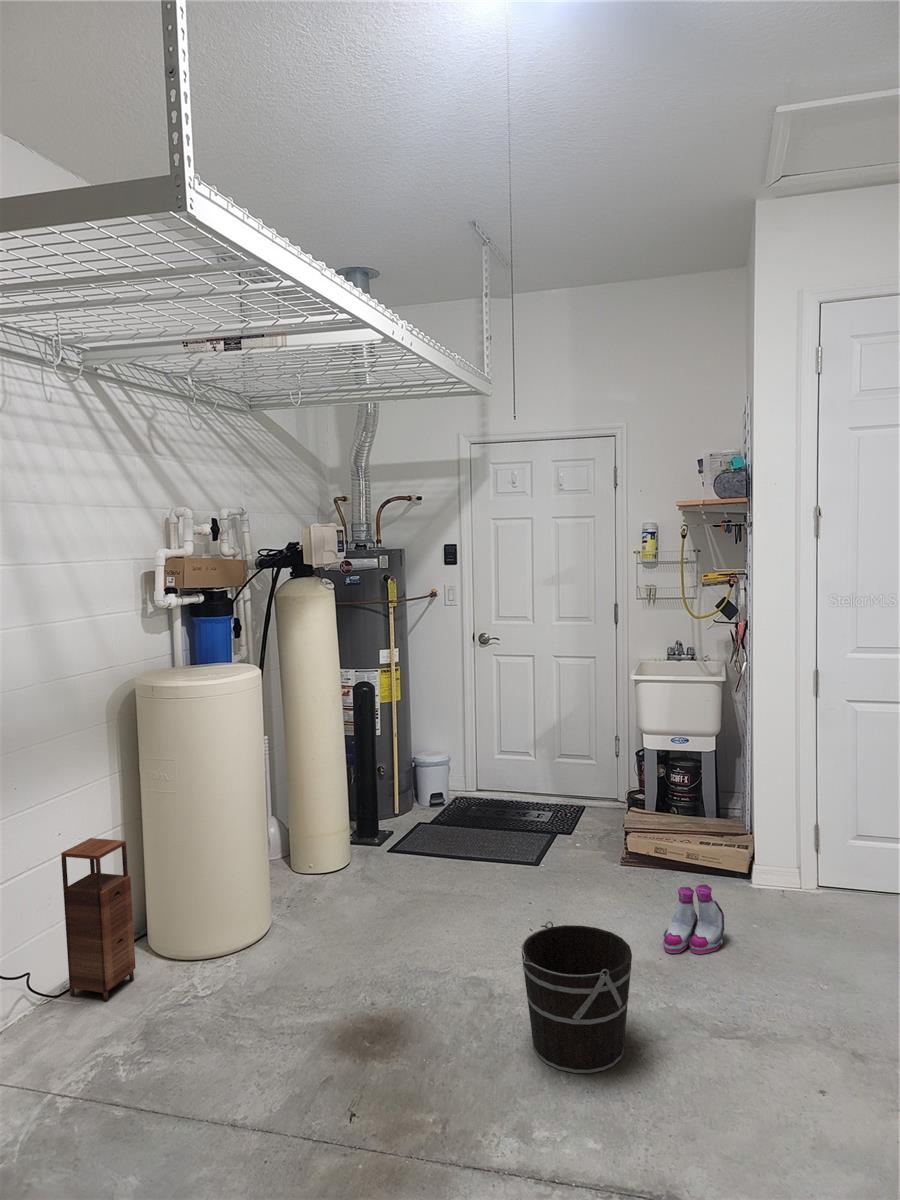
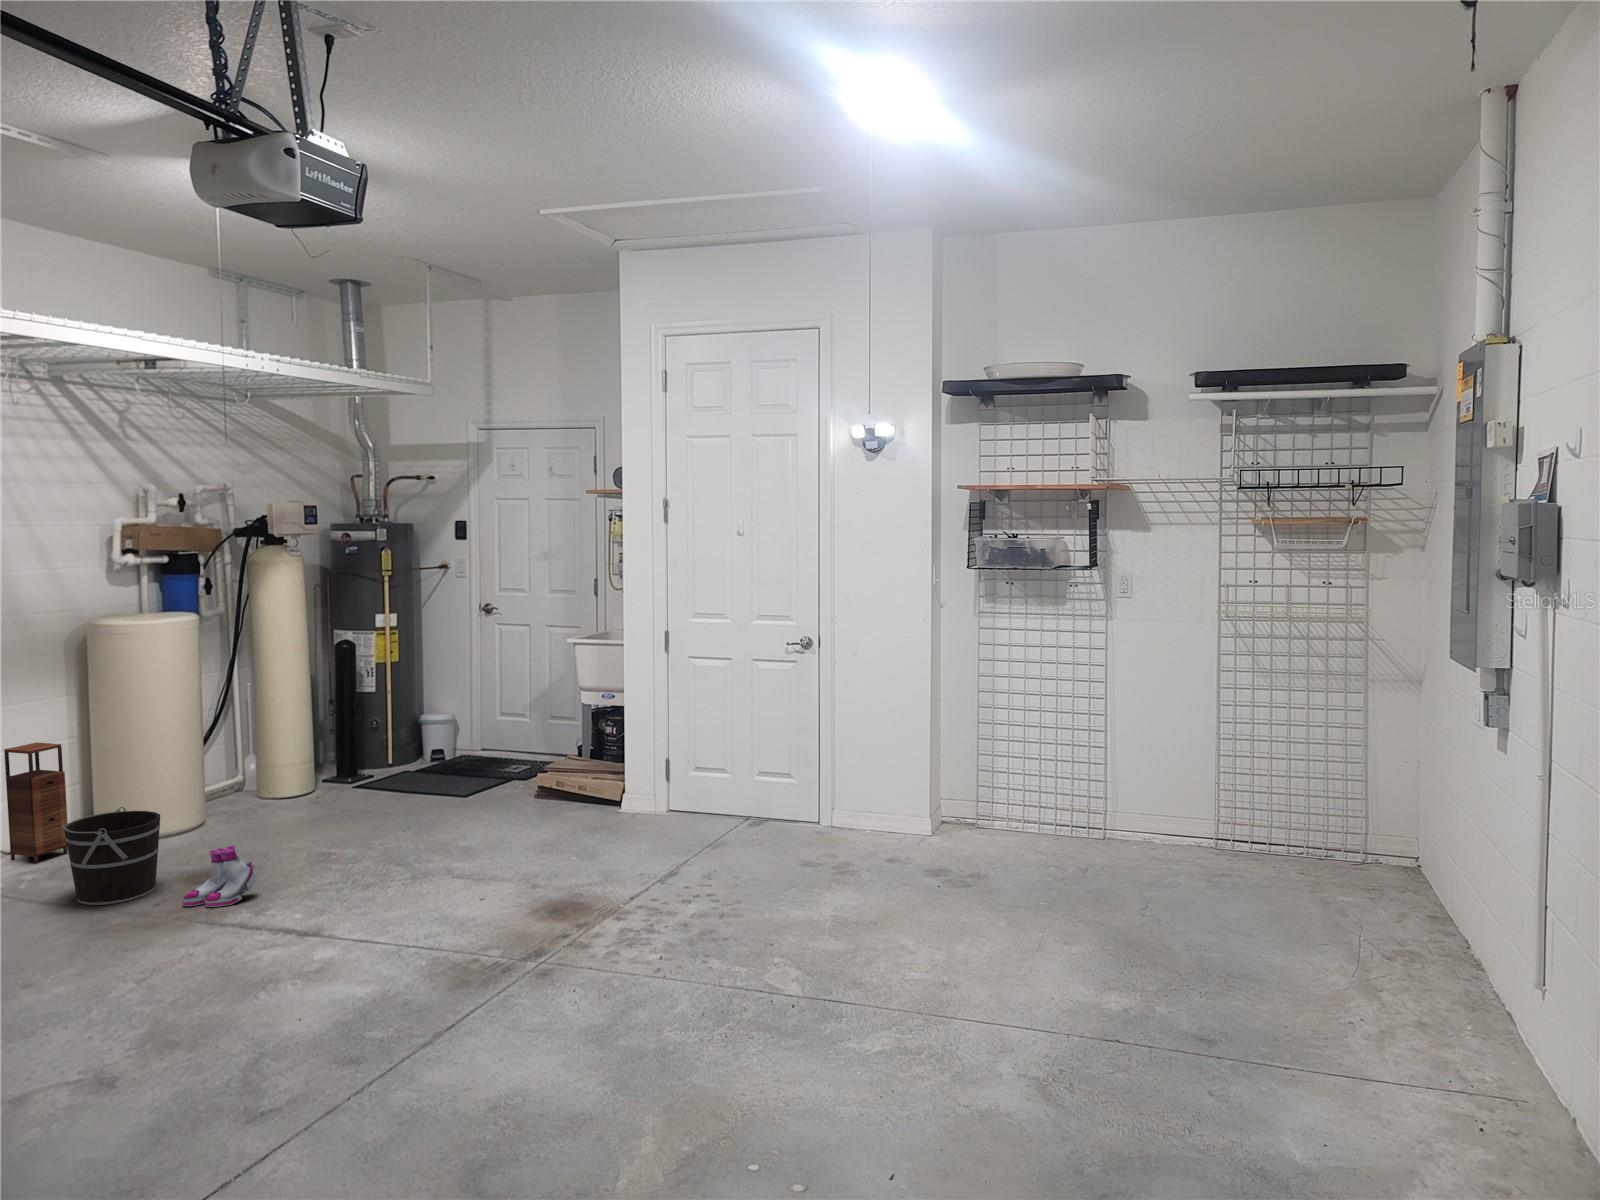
boots: present [663,884,724,954] -> present [183,846,257,907]
bucket: present [522,921,632,1073] -> present [61,807,160,905]

